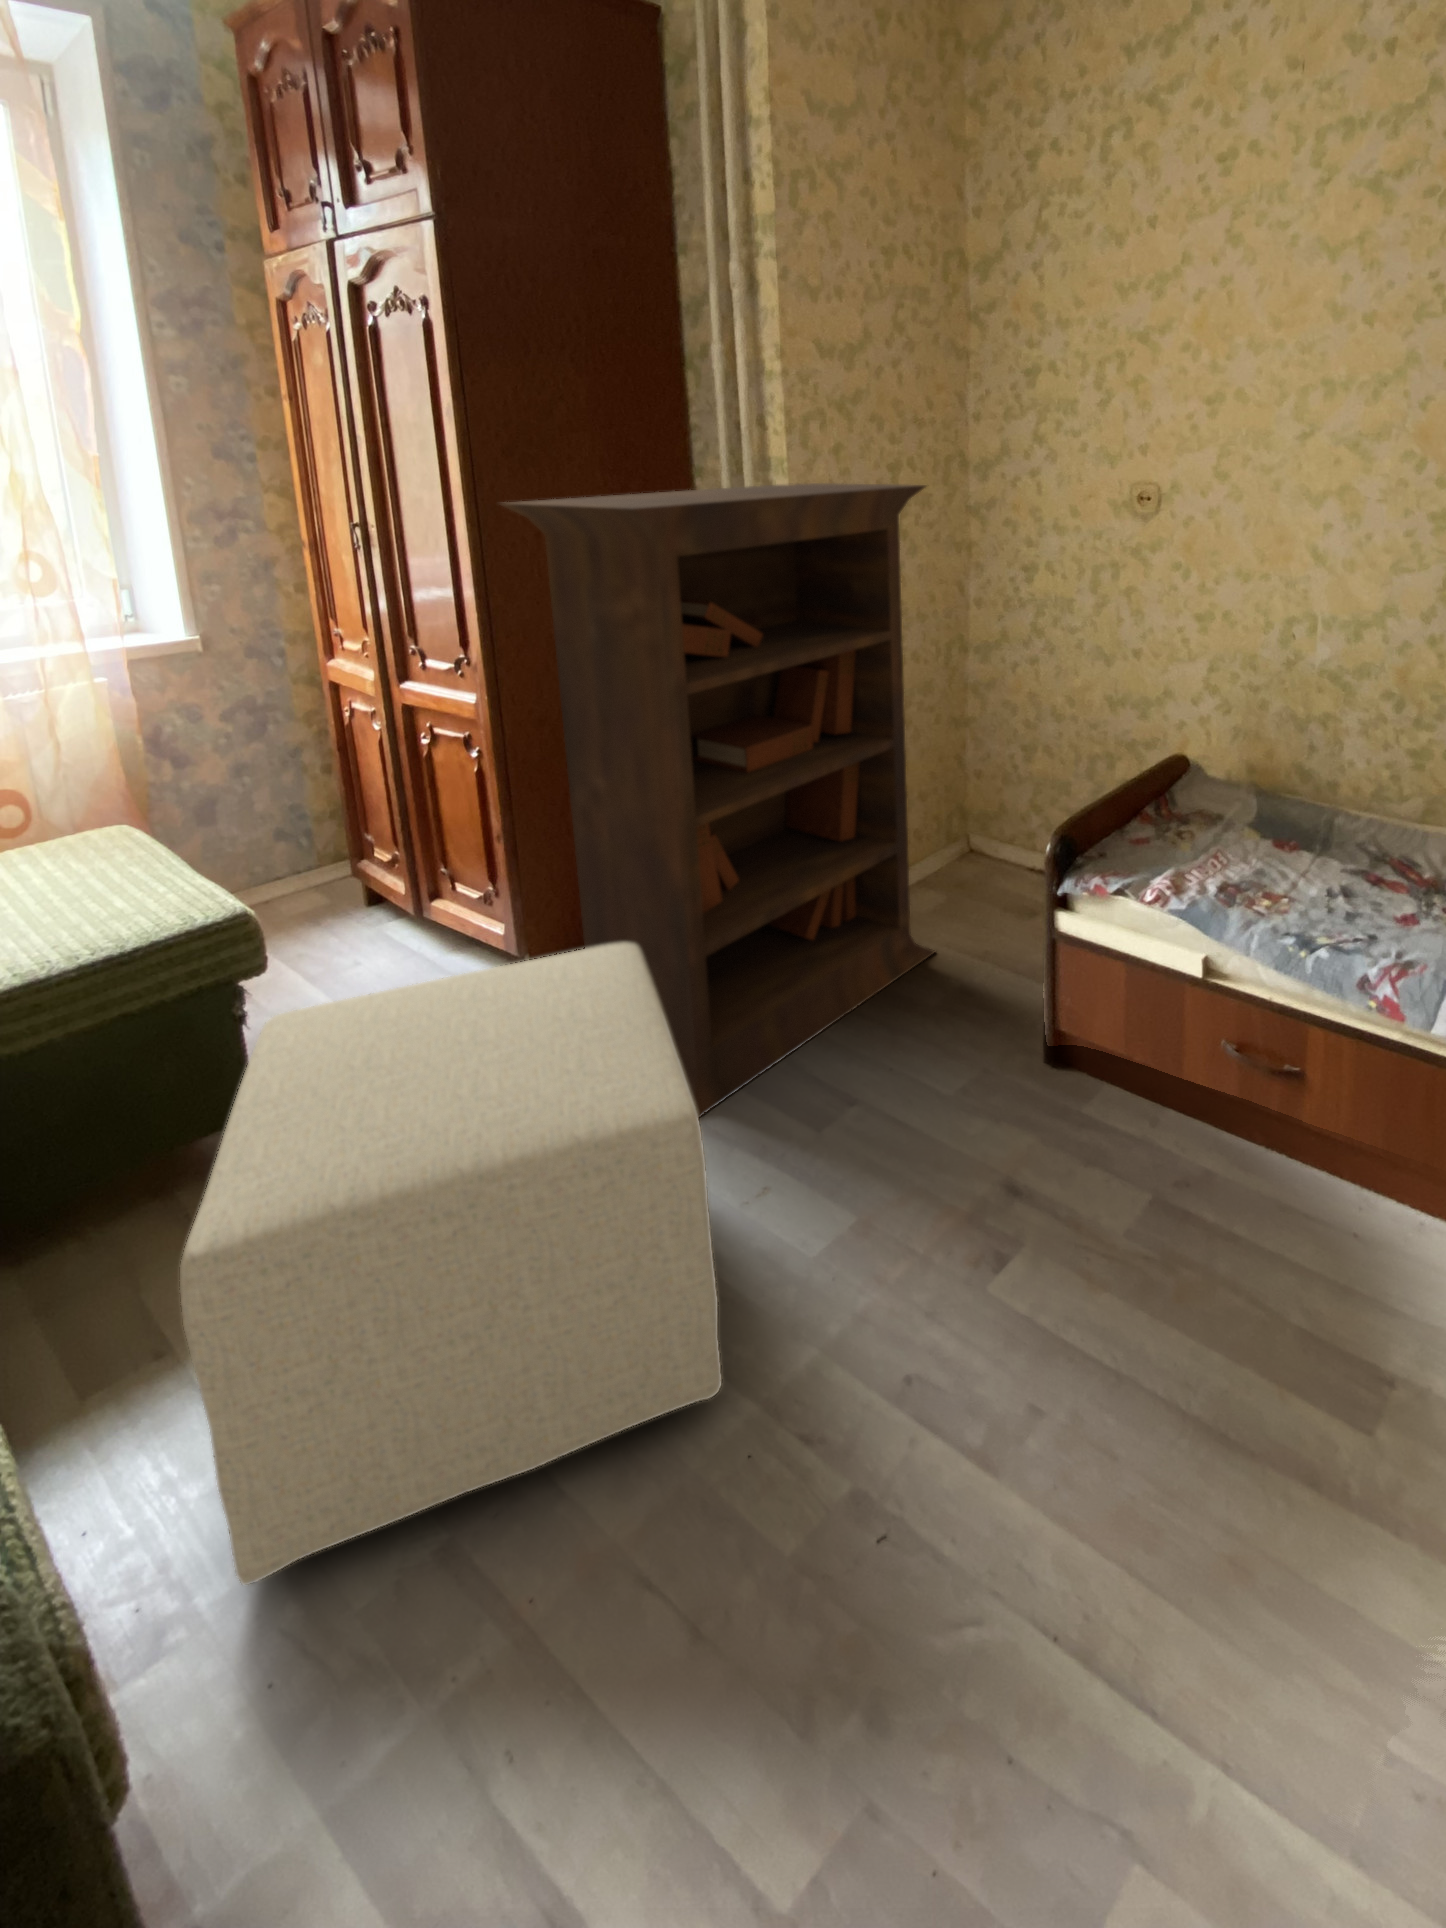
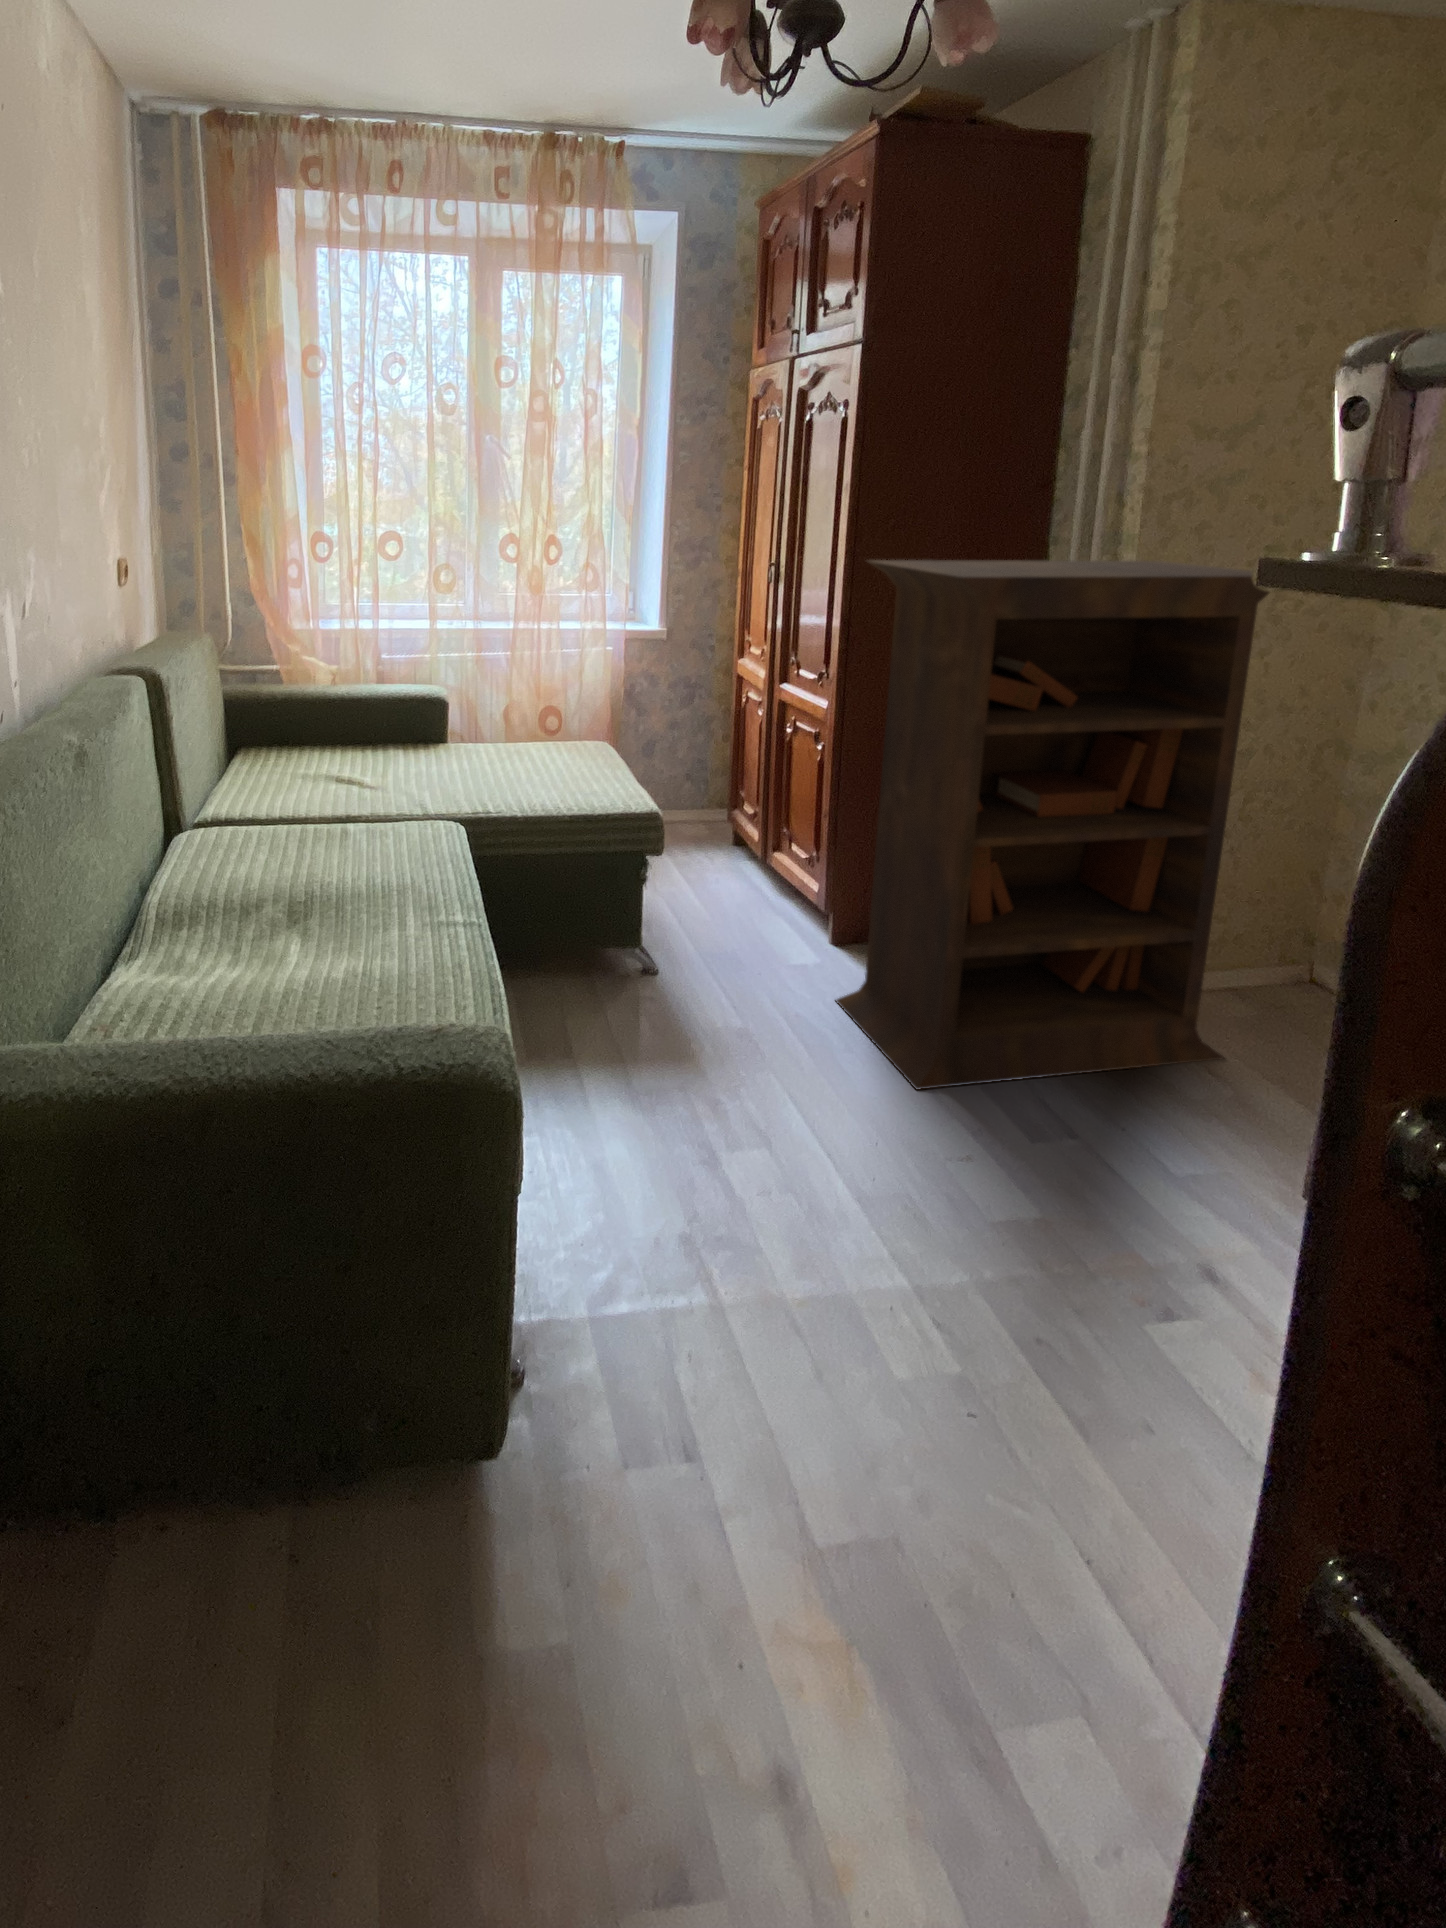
ottoman: present [180,943,722,1585] -> none [581,880,904,1270]

